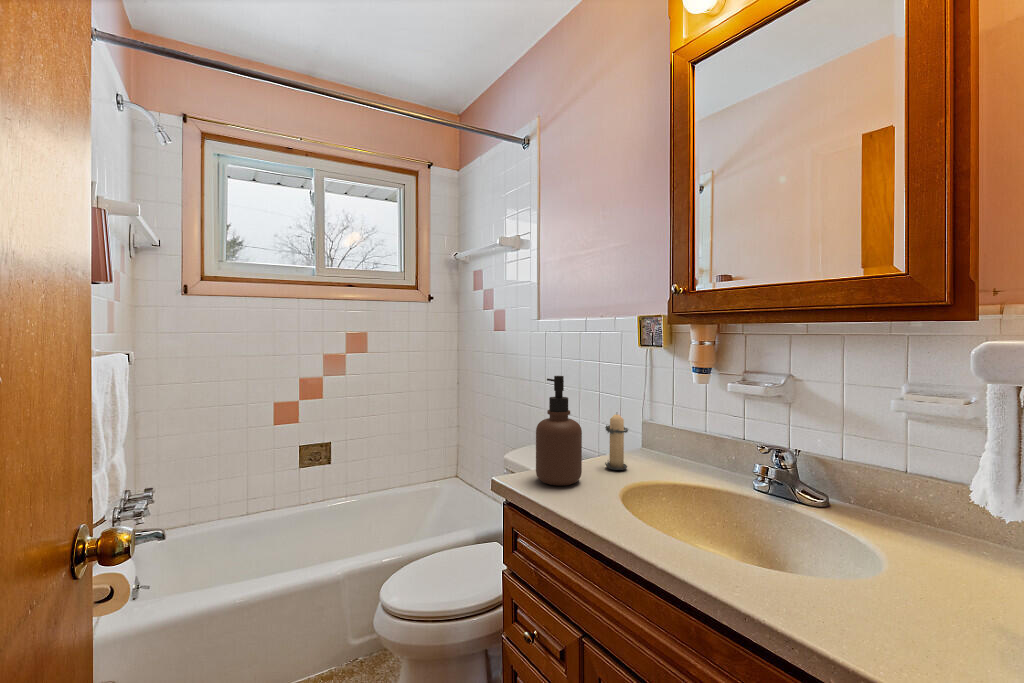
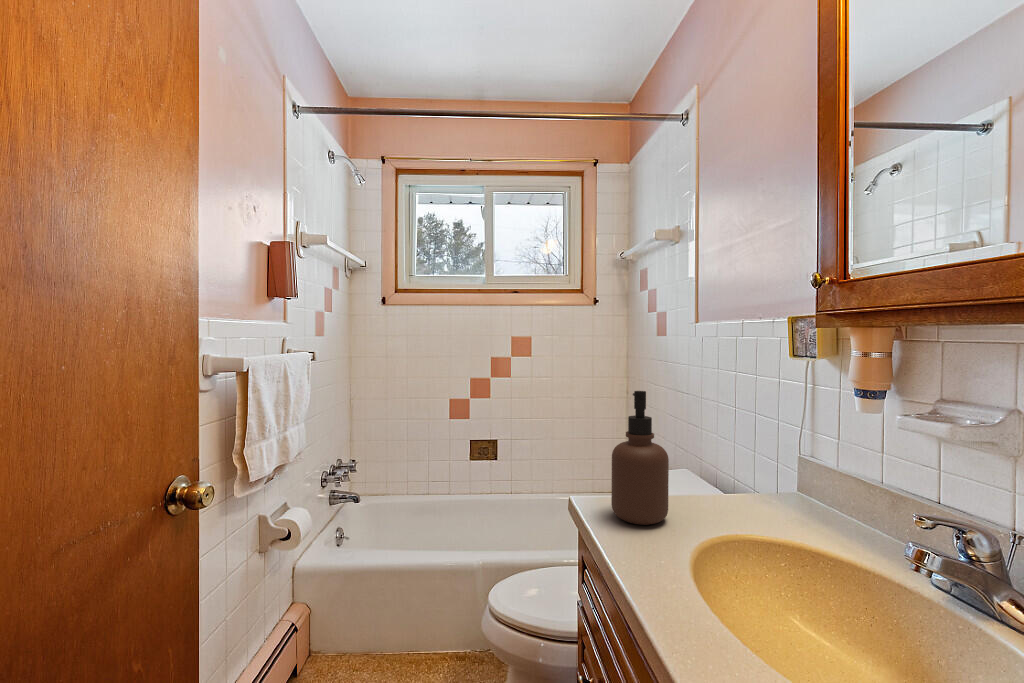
candle: present [605,414,628,470] -> none [712,439,752,519]

